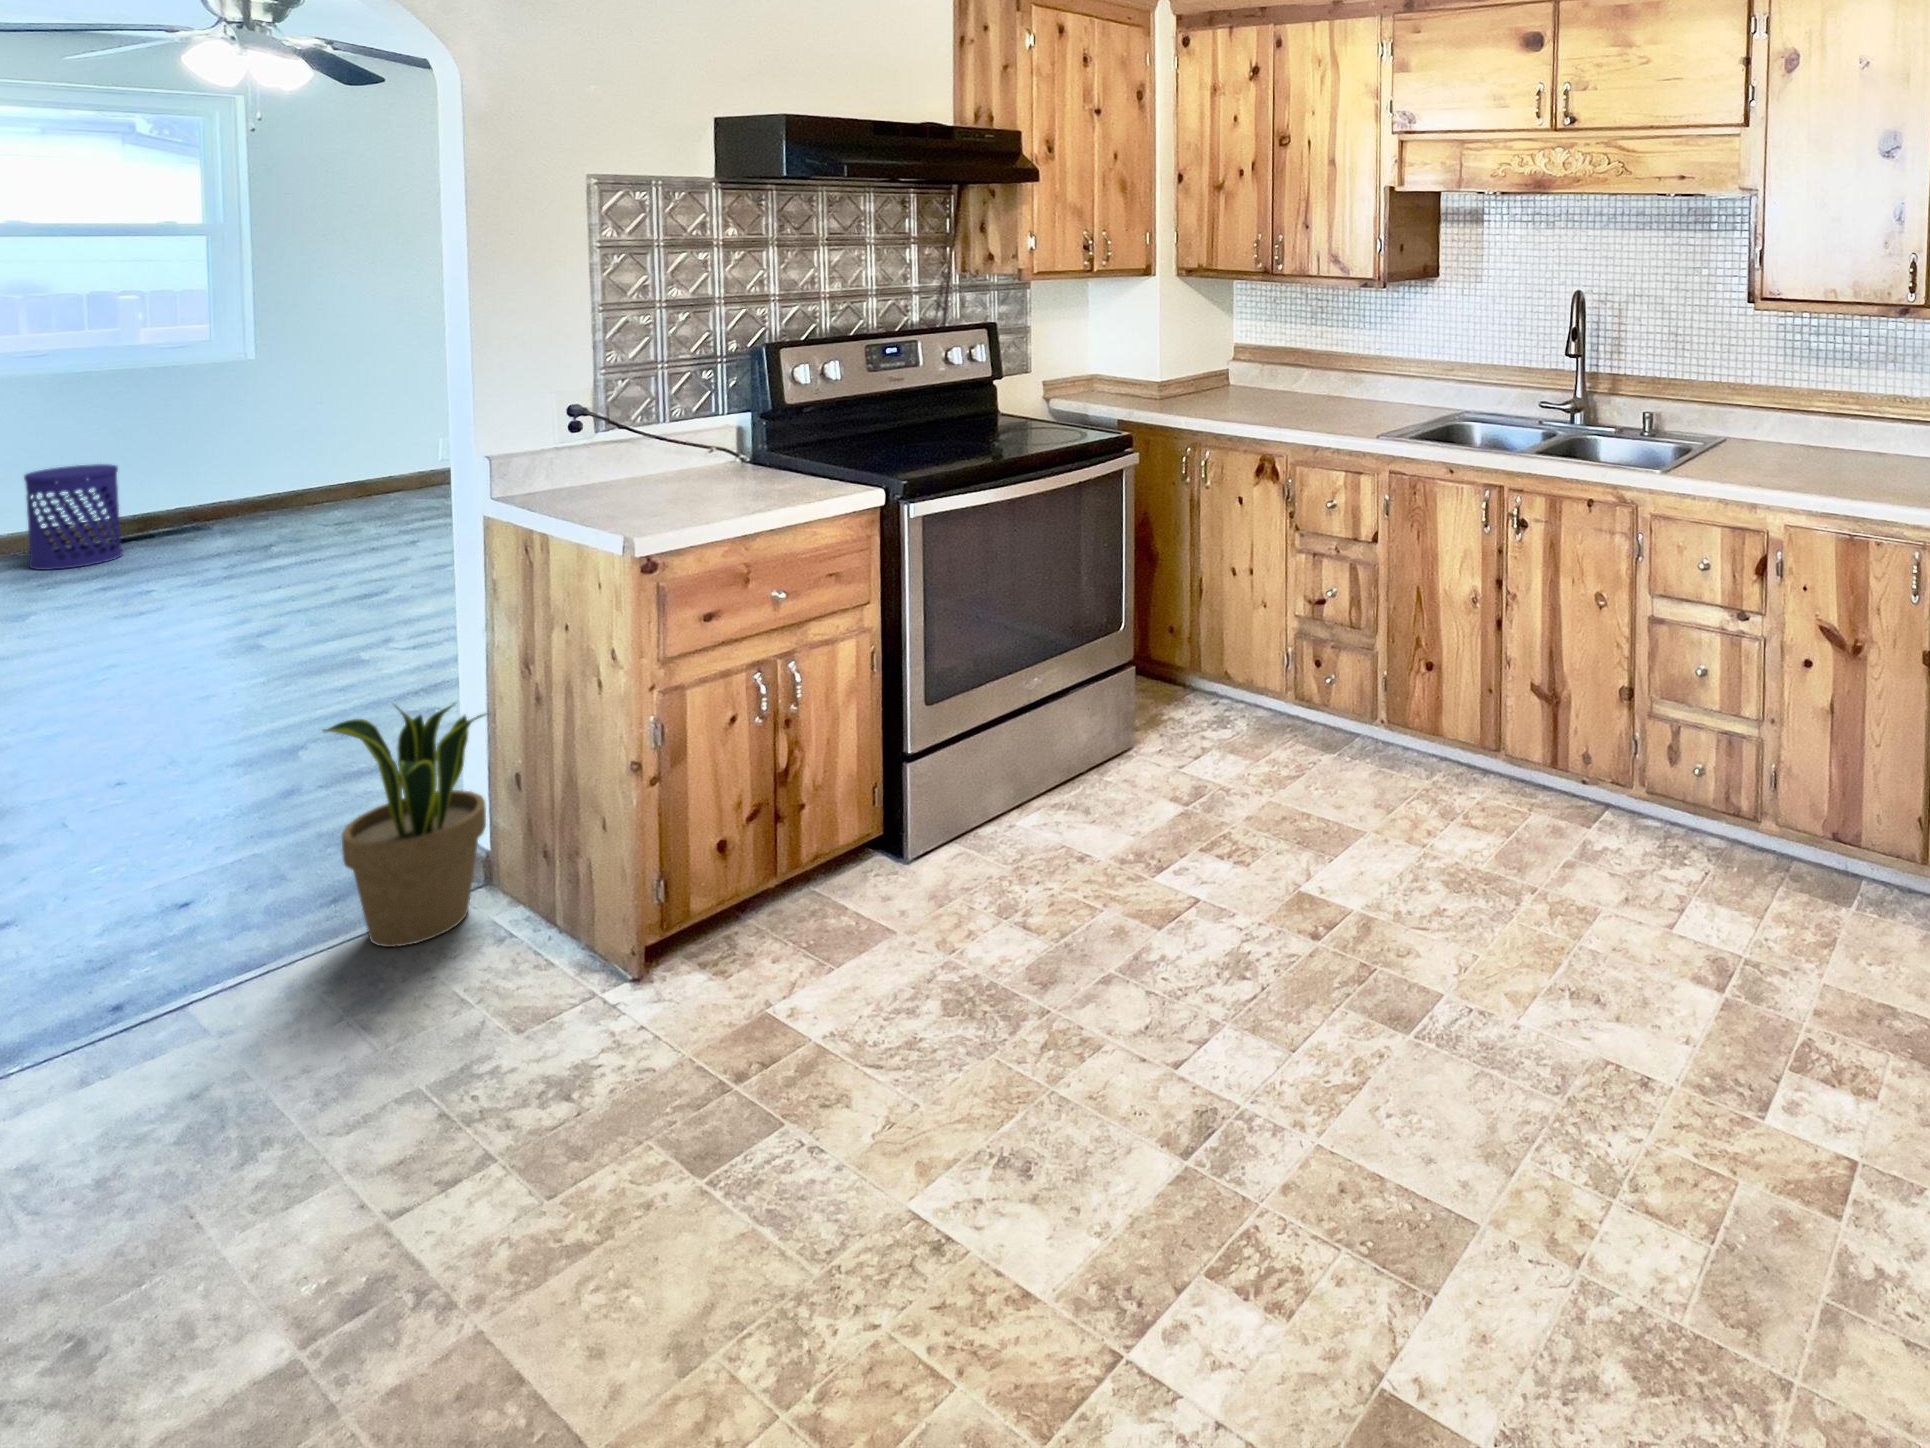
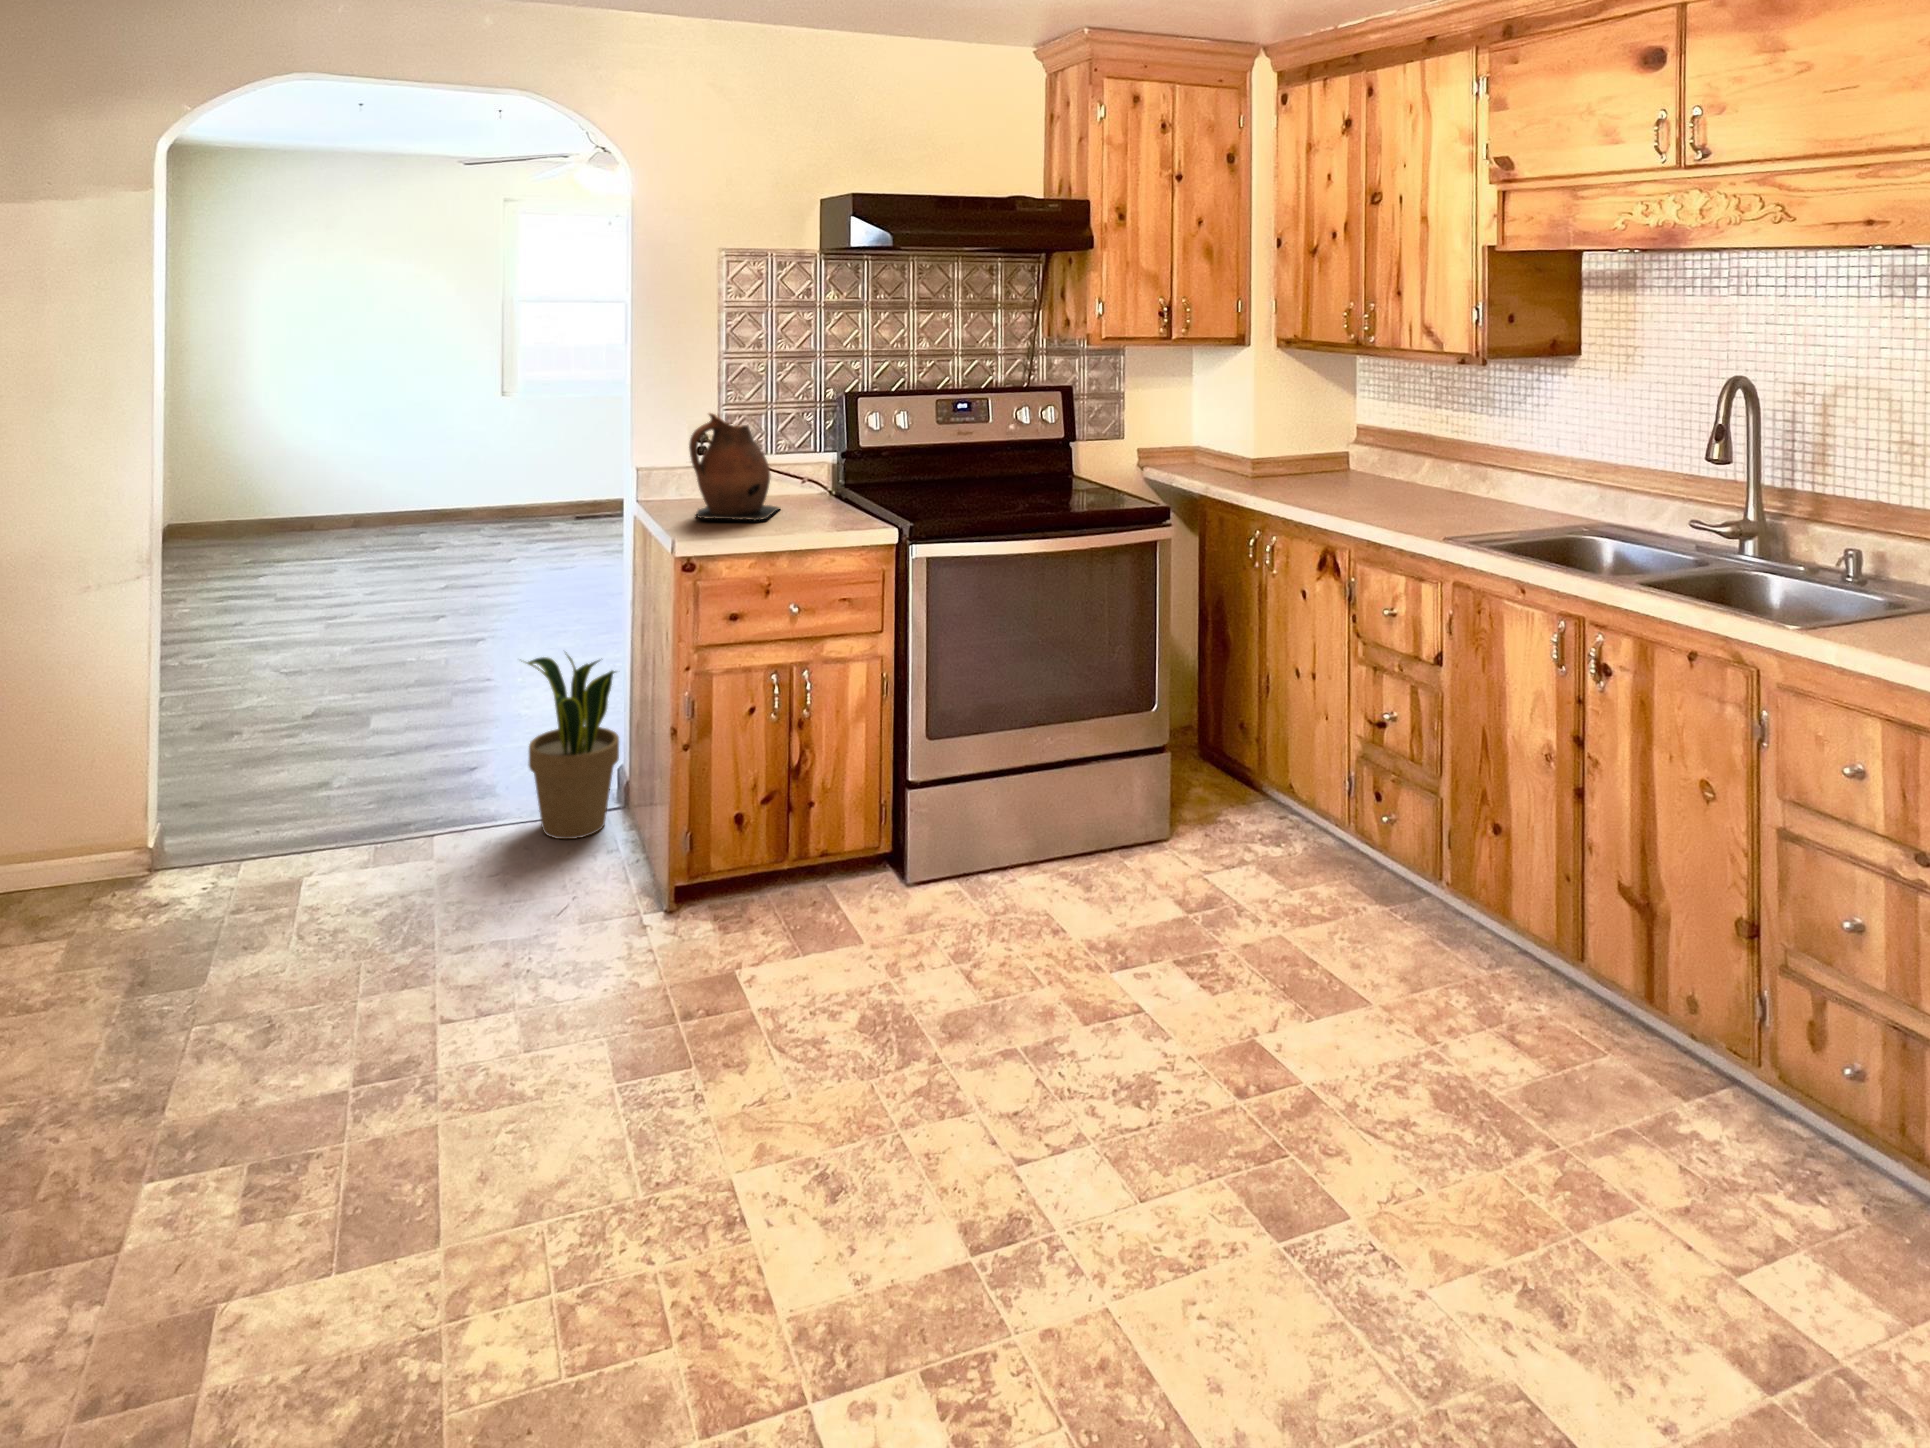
ceramic pitcher: none [600,376,714,506] -> present [689,413,780,521]
waste bin: present [24,464,122,570] -> none [526,464,573,535]

